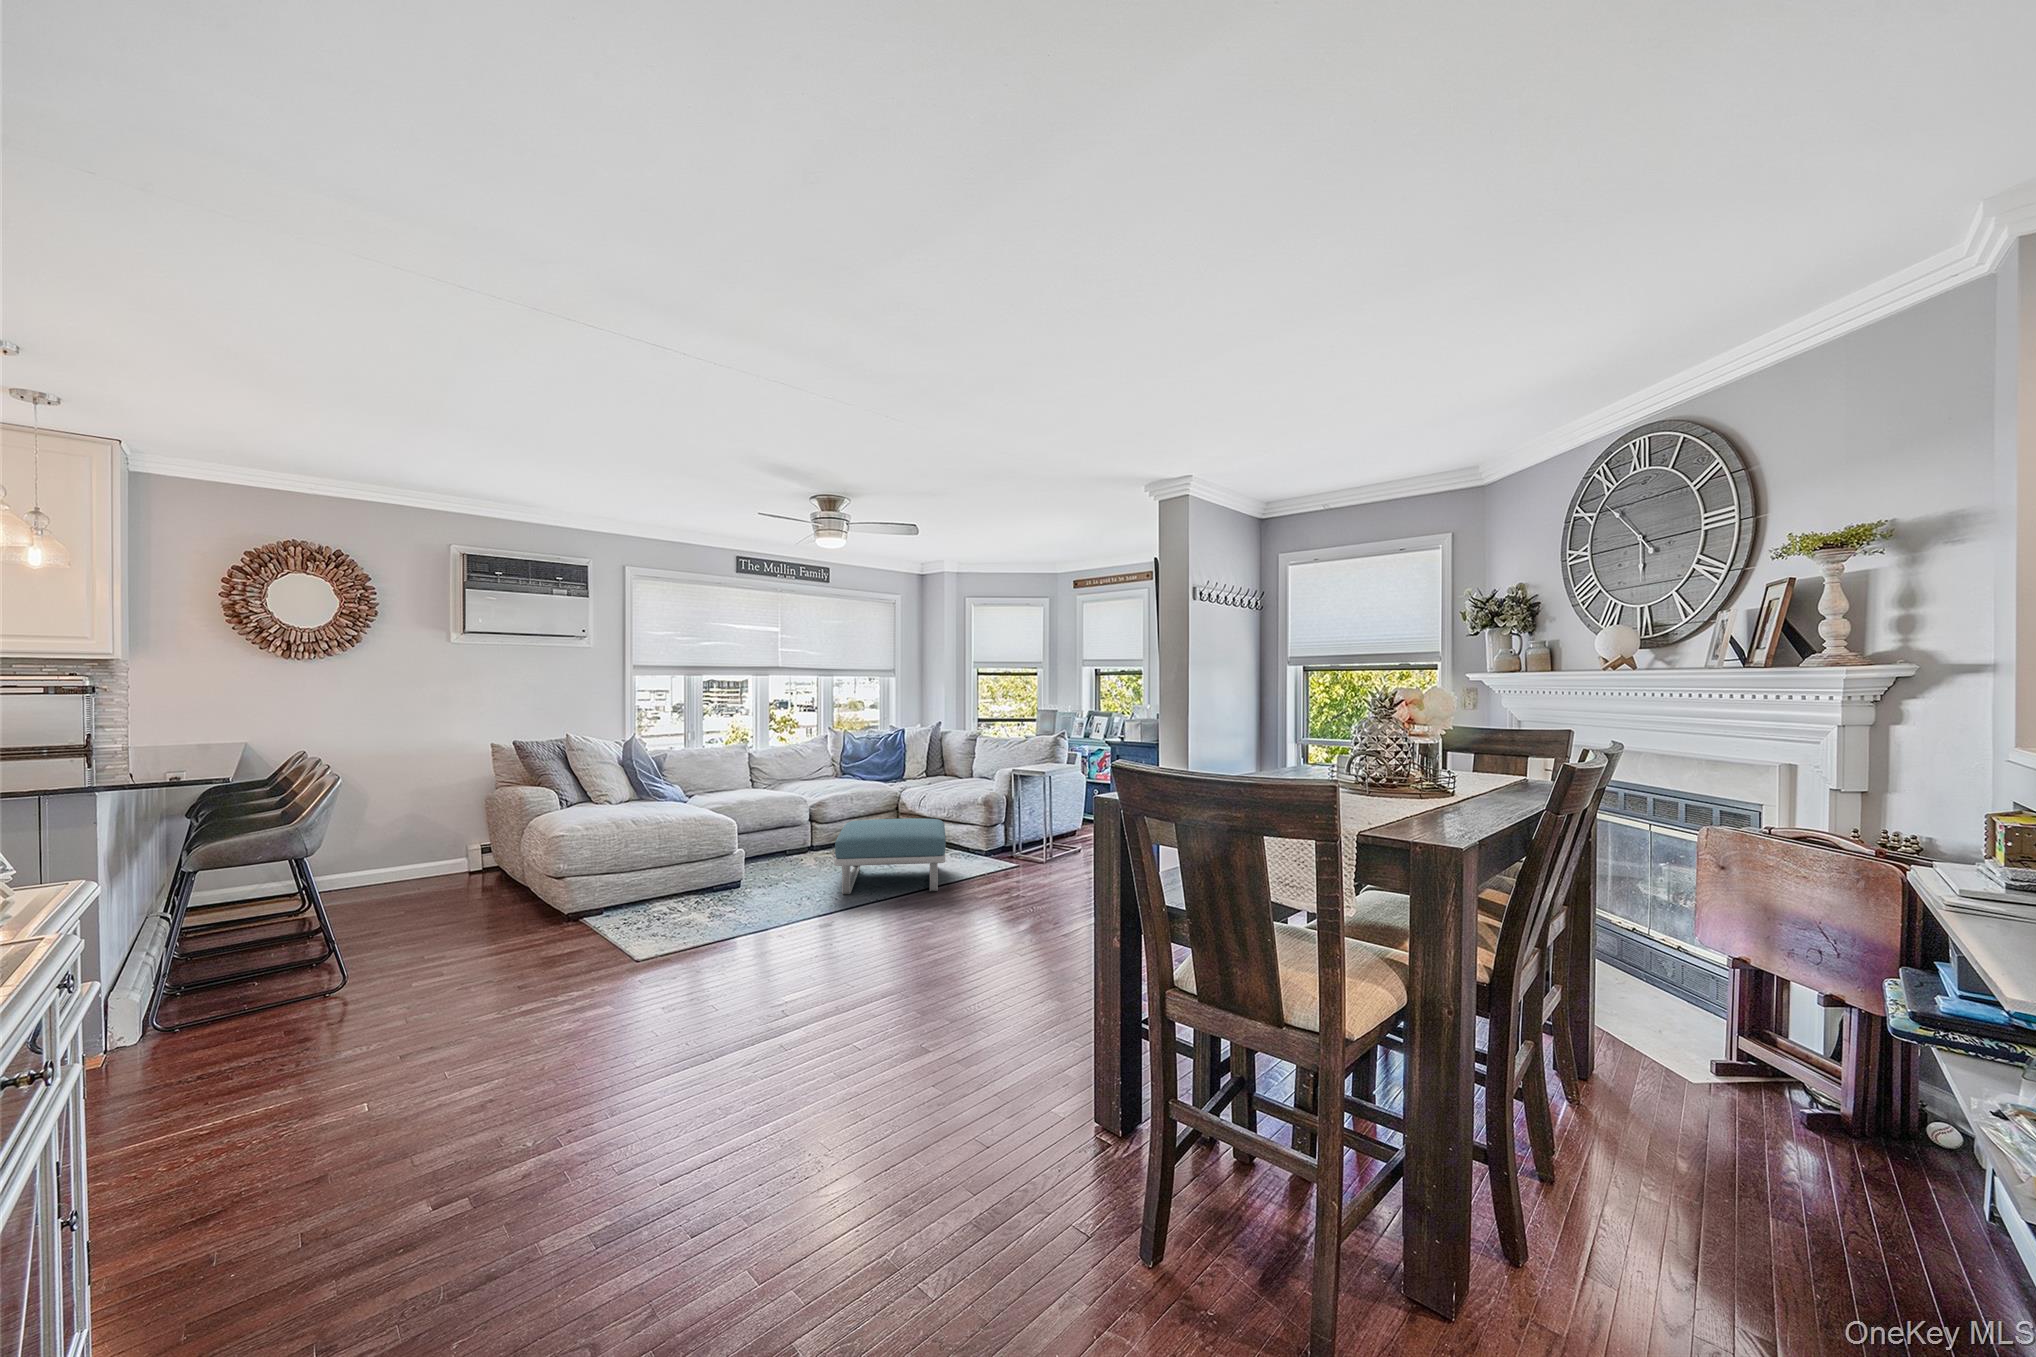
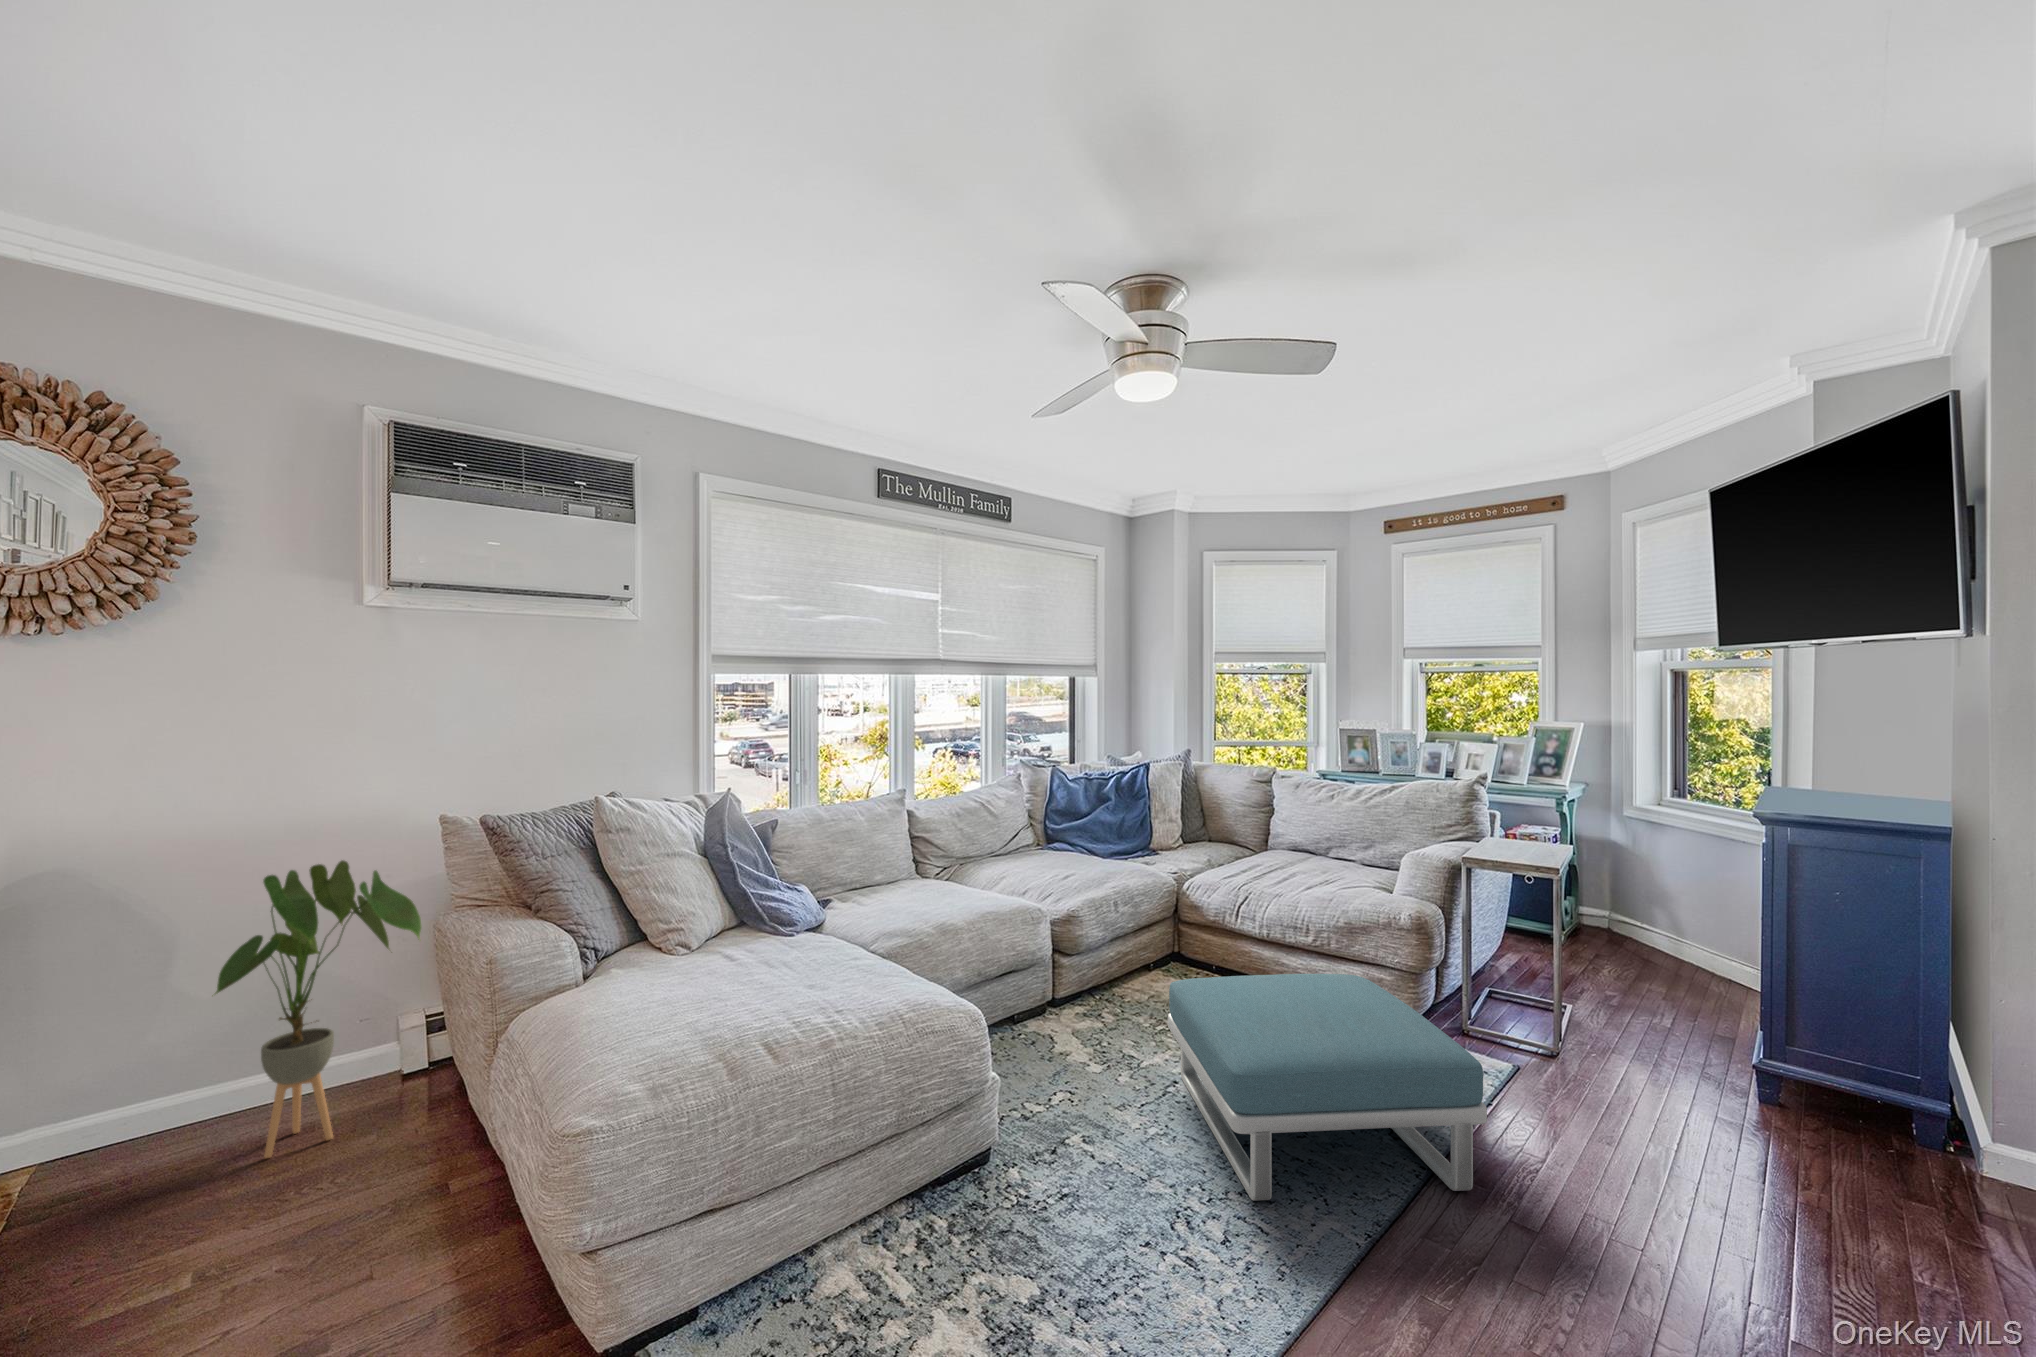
house plant: none [396,763,484,891] -> present [215,860,421,1158]

